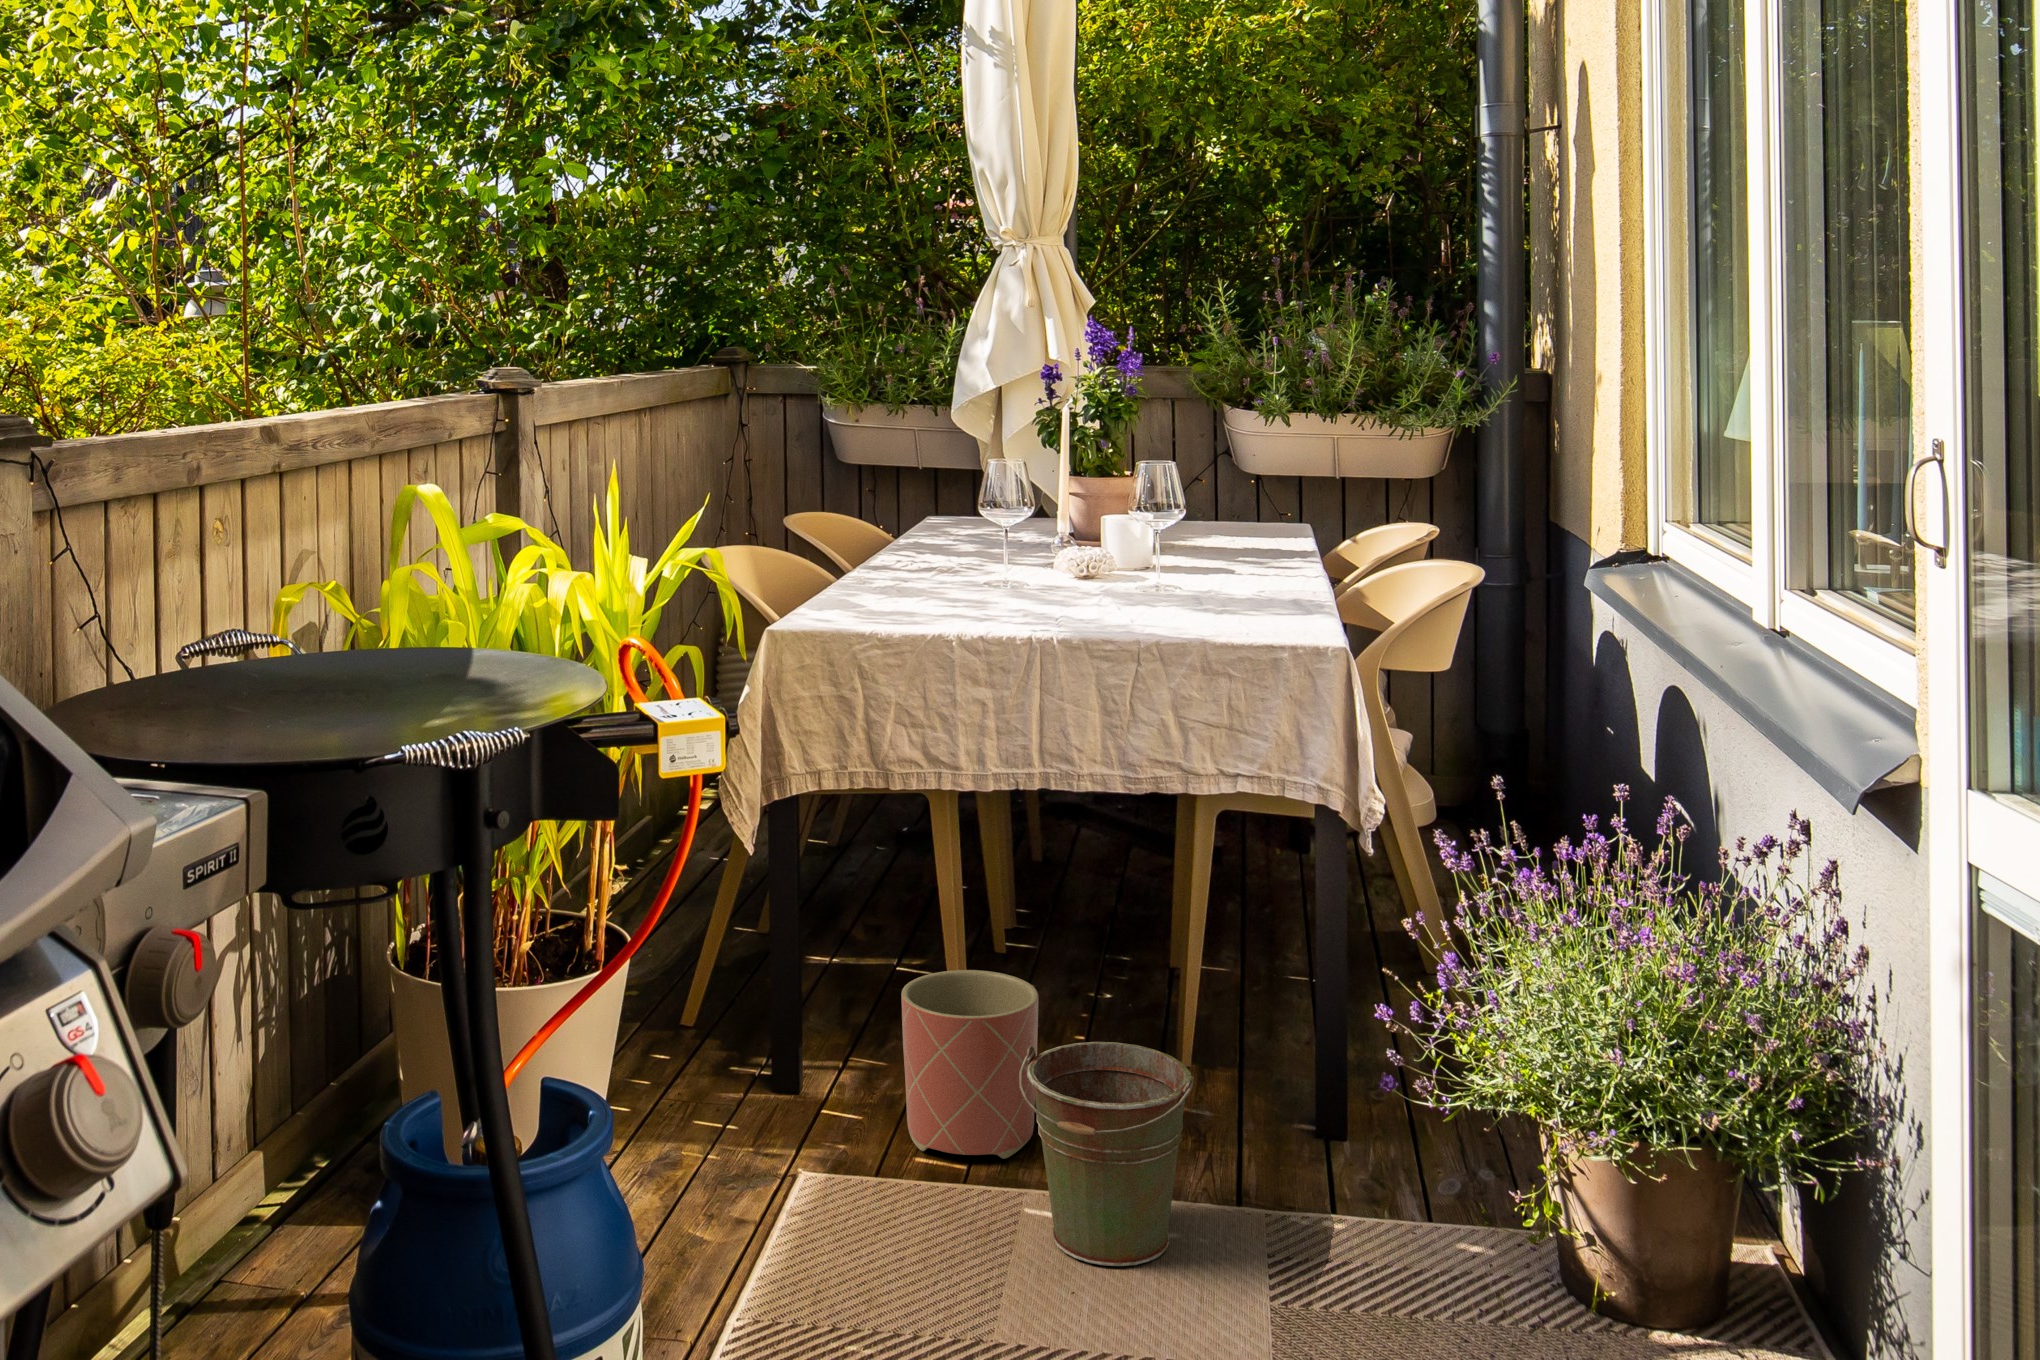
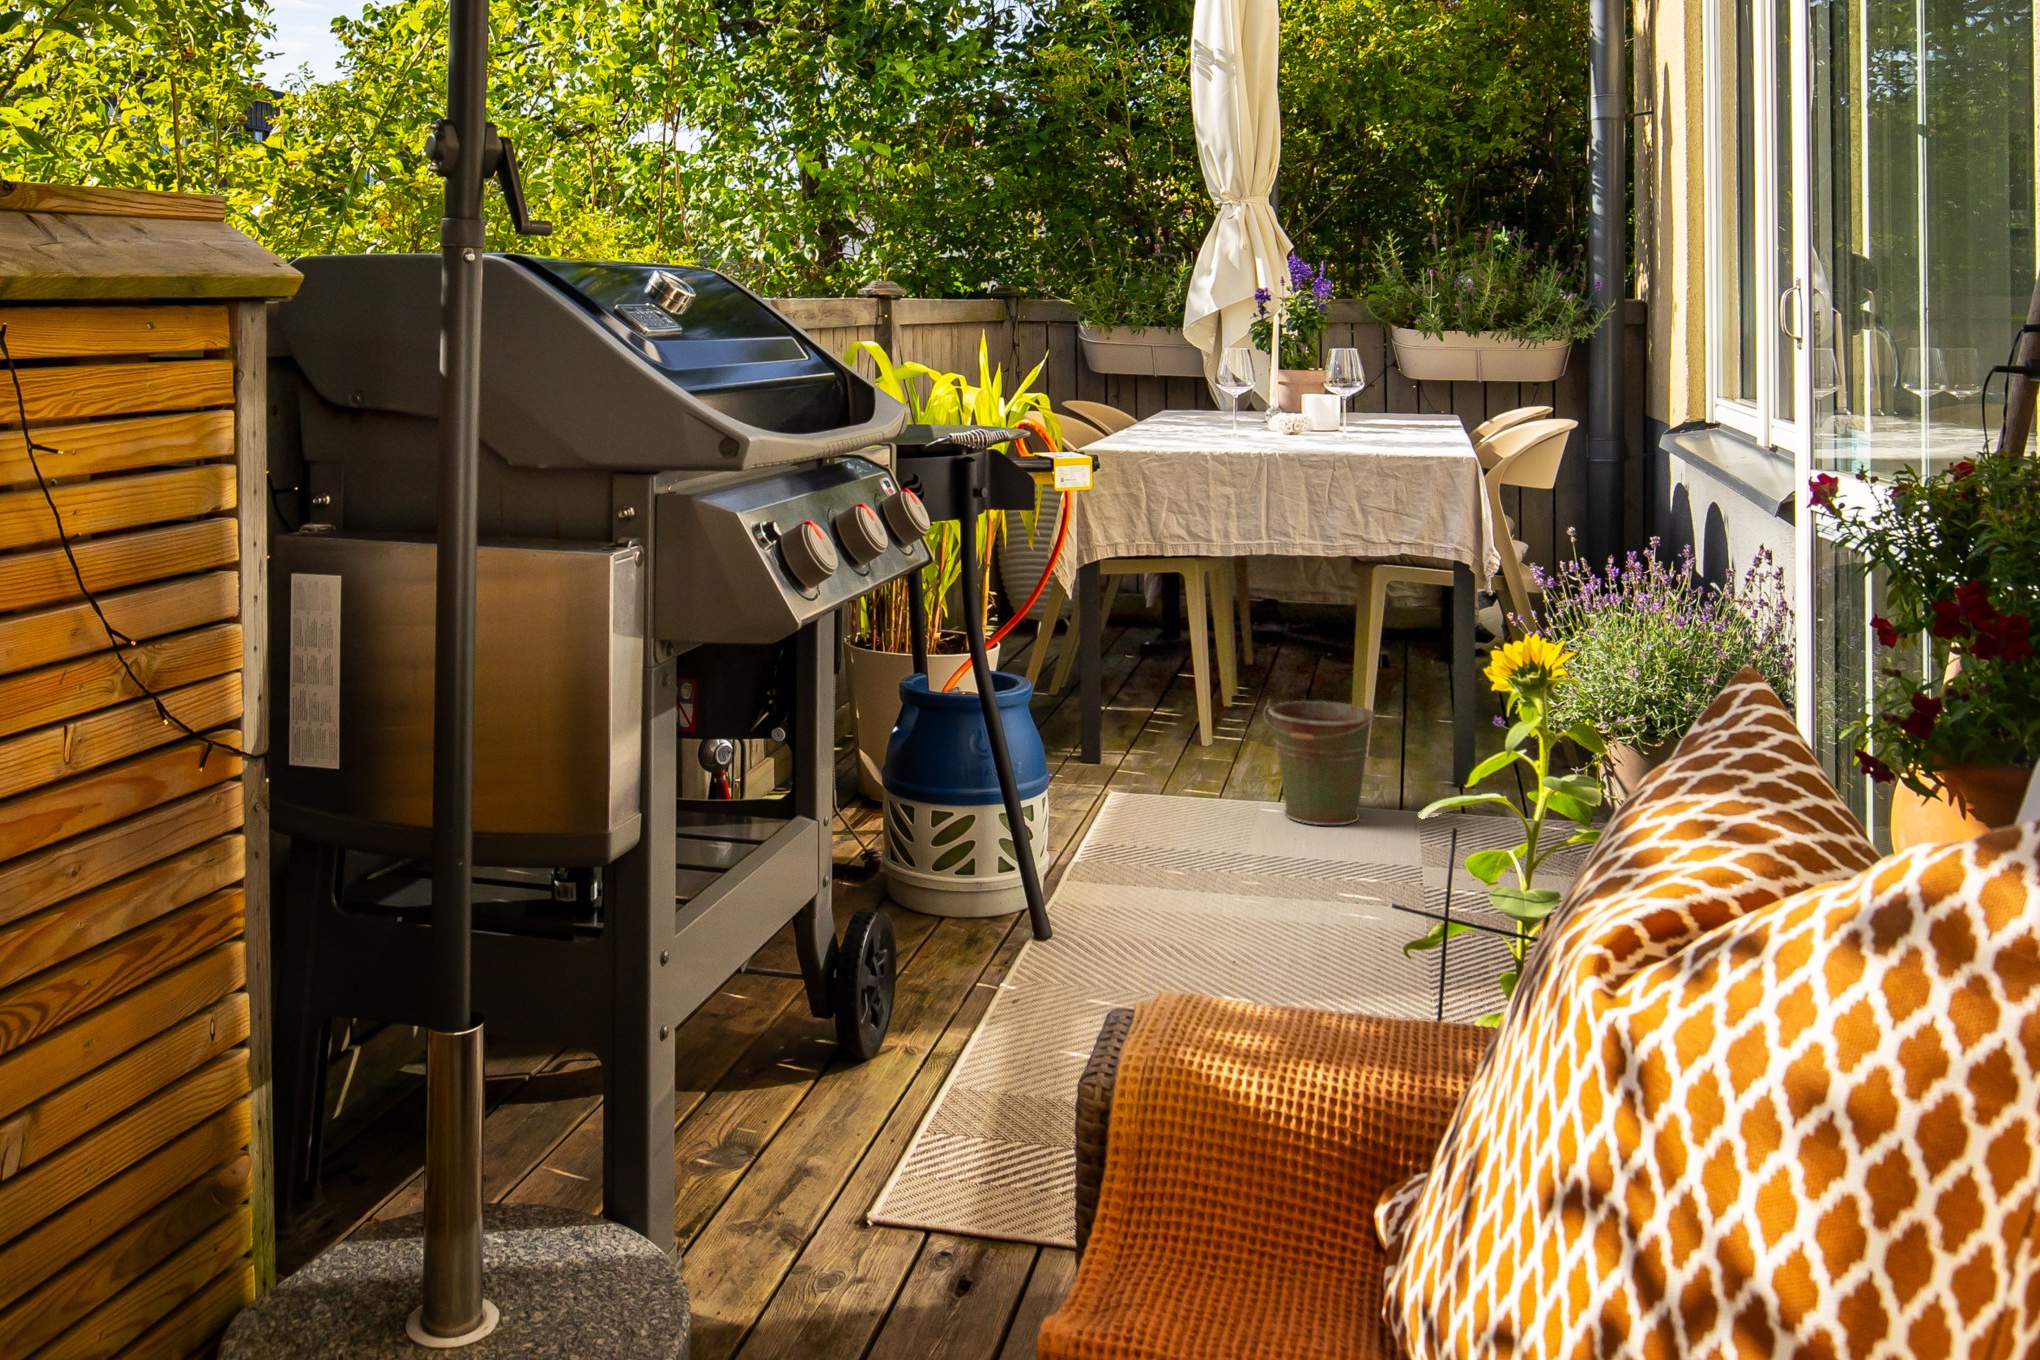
planter: present [901,970,1038,1159] -> none [1179,675,1270,786]

